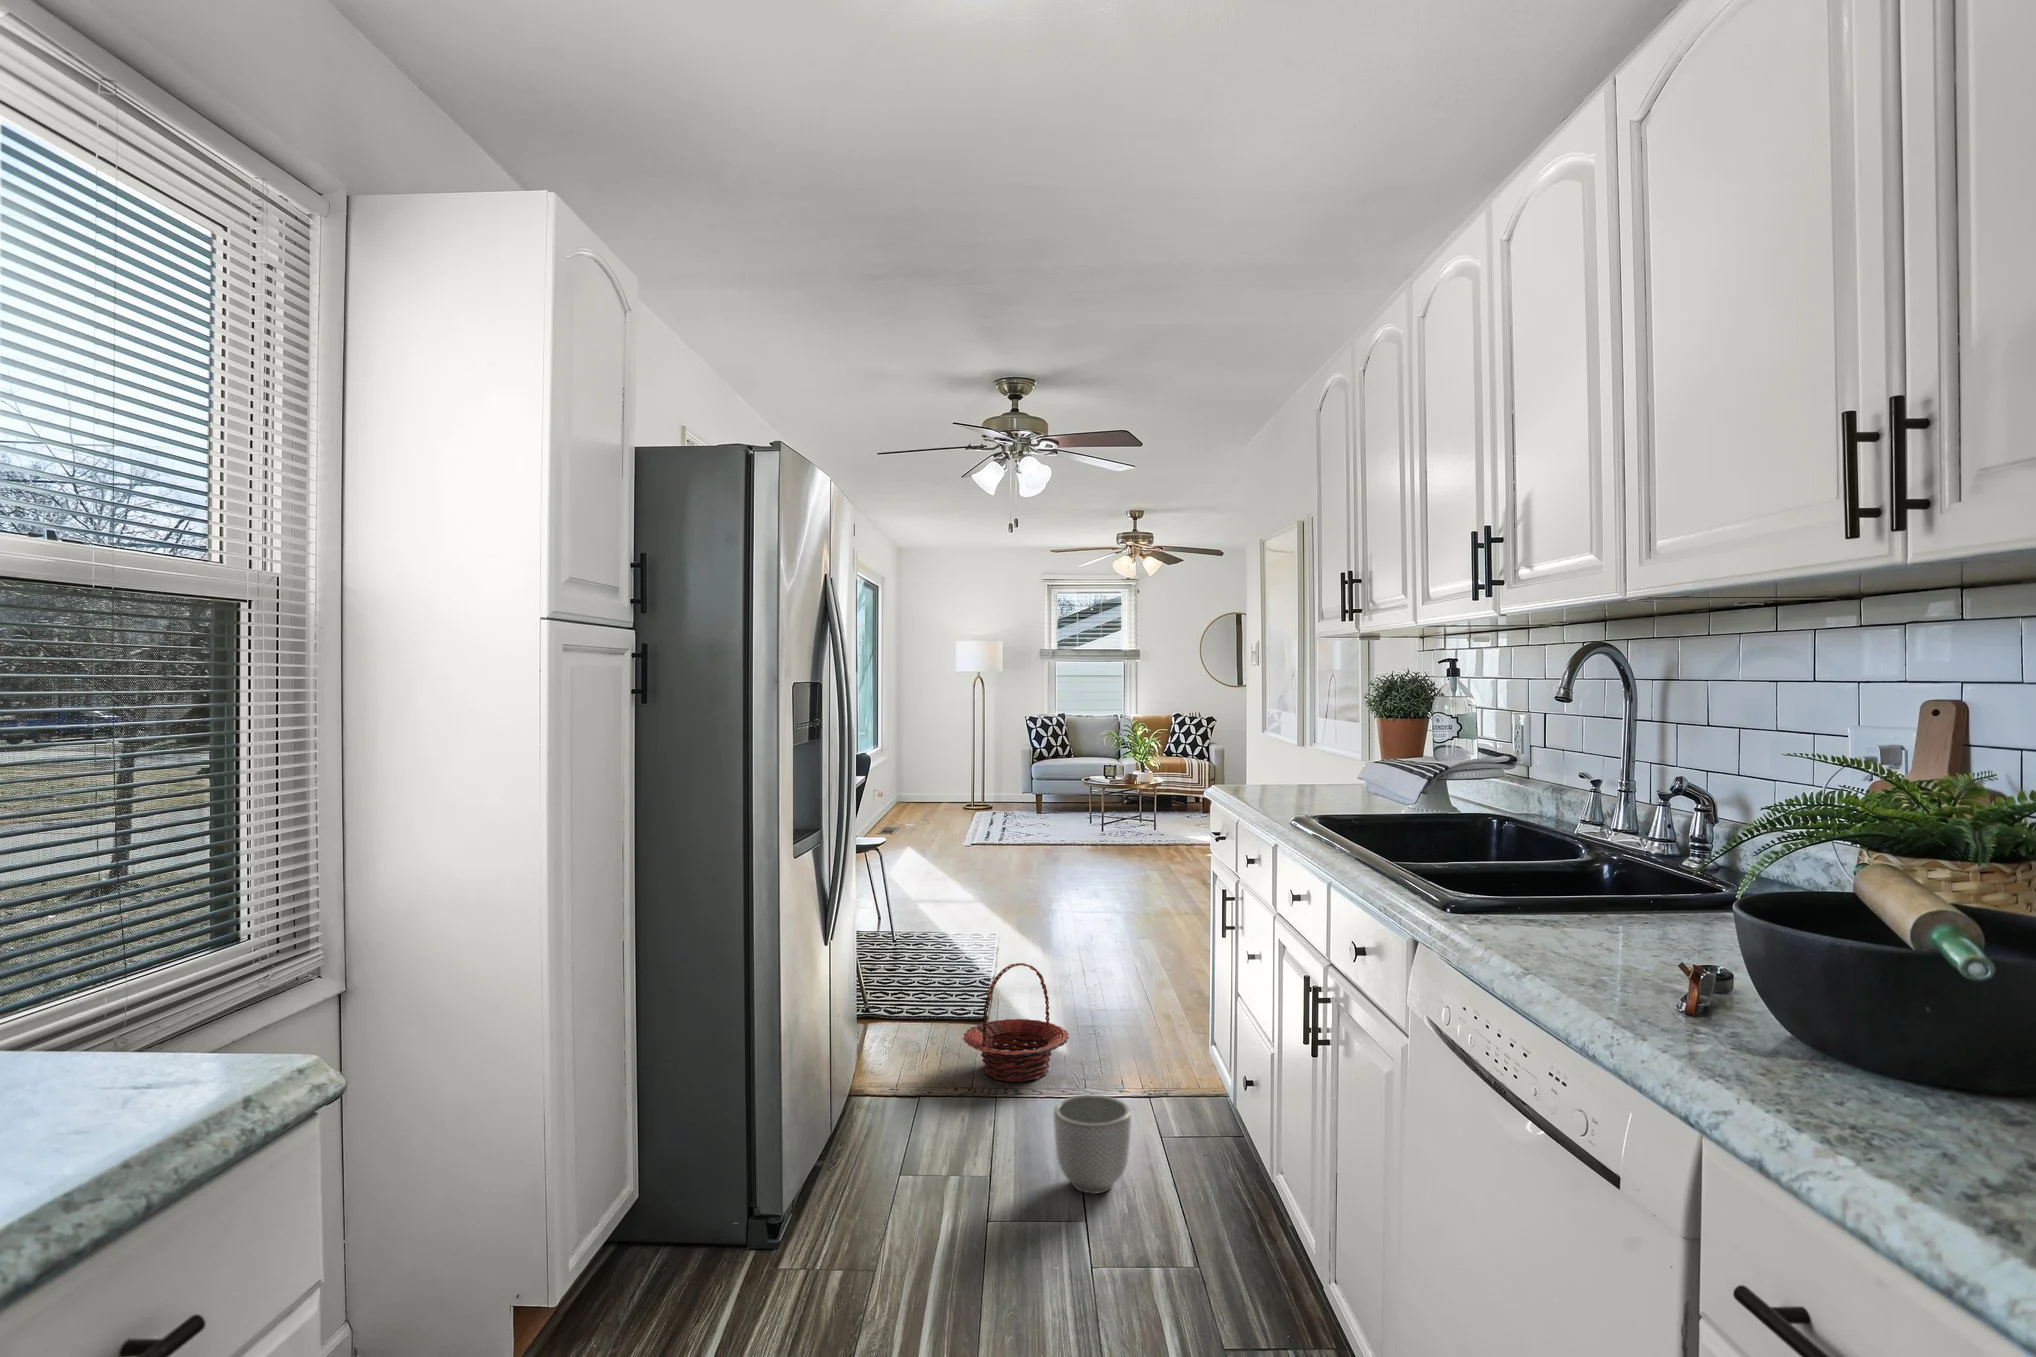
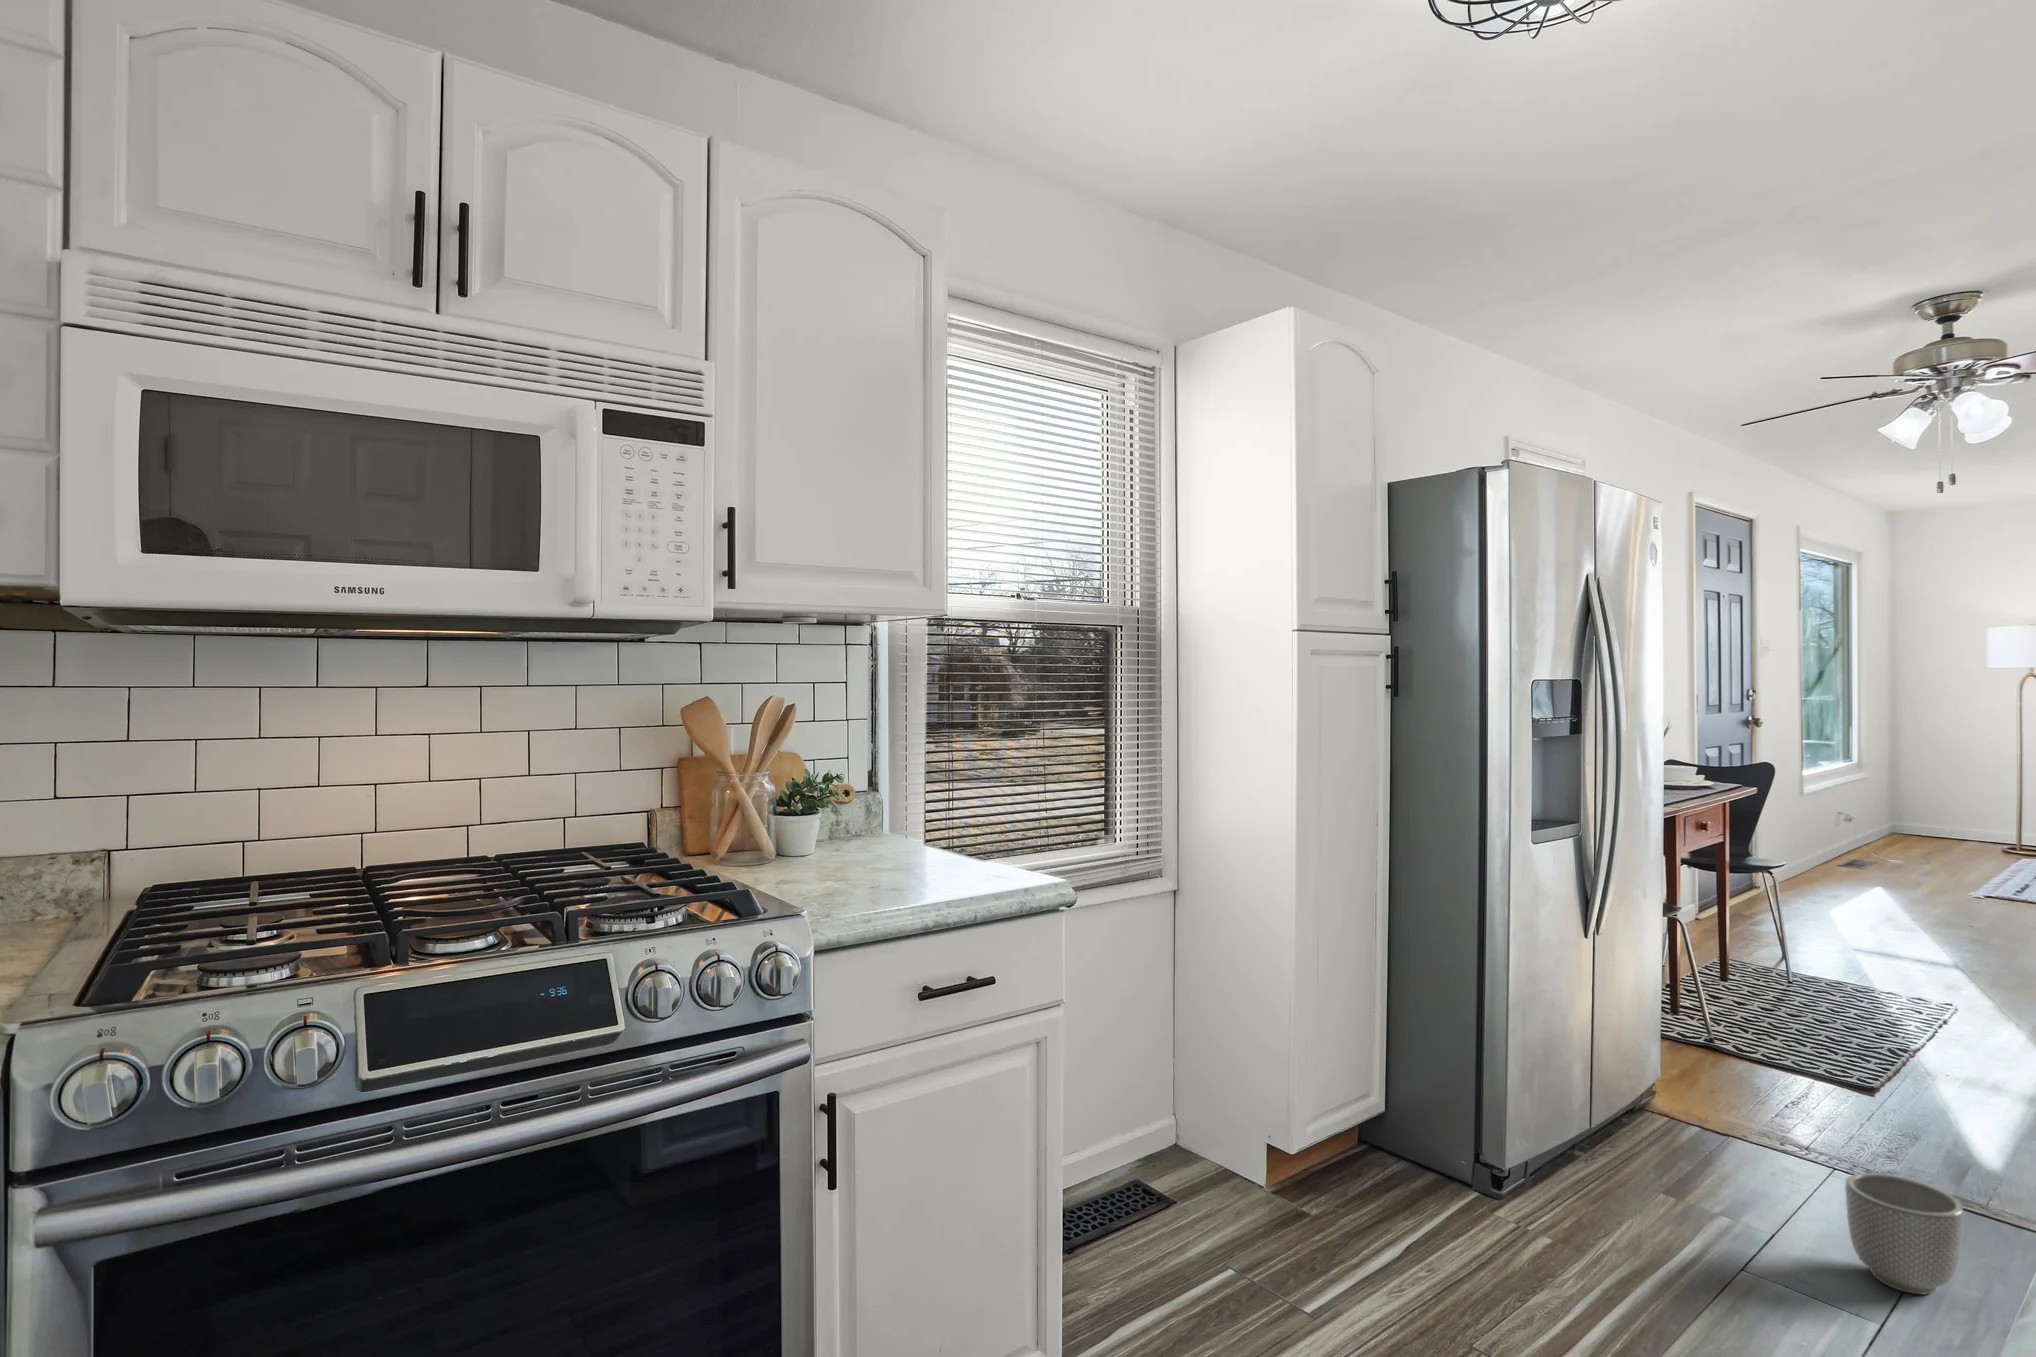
basket: present [963,963,1069,1082] -> none [1795,1019,1957,1163]

